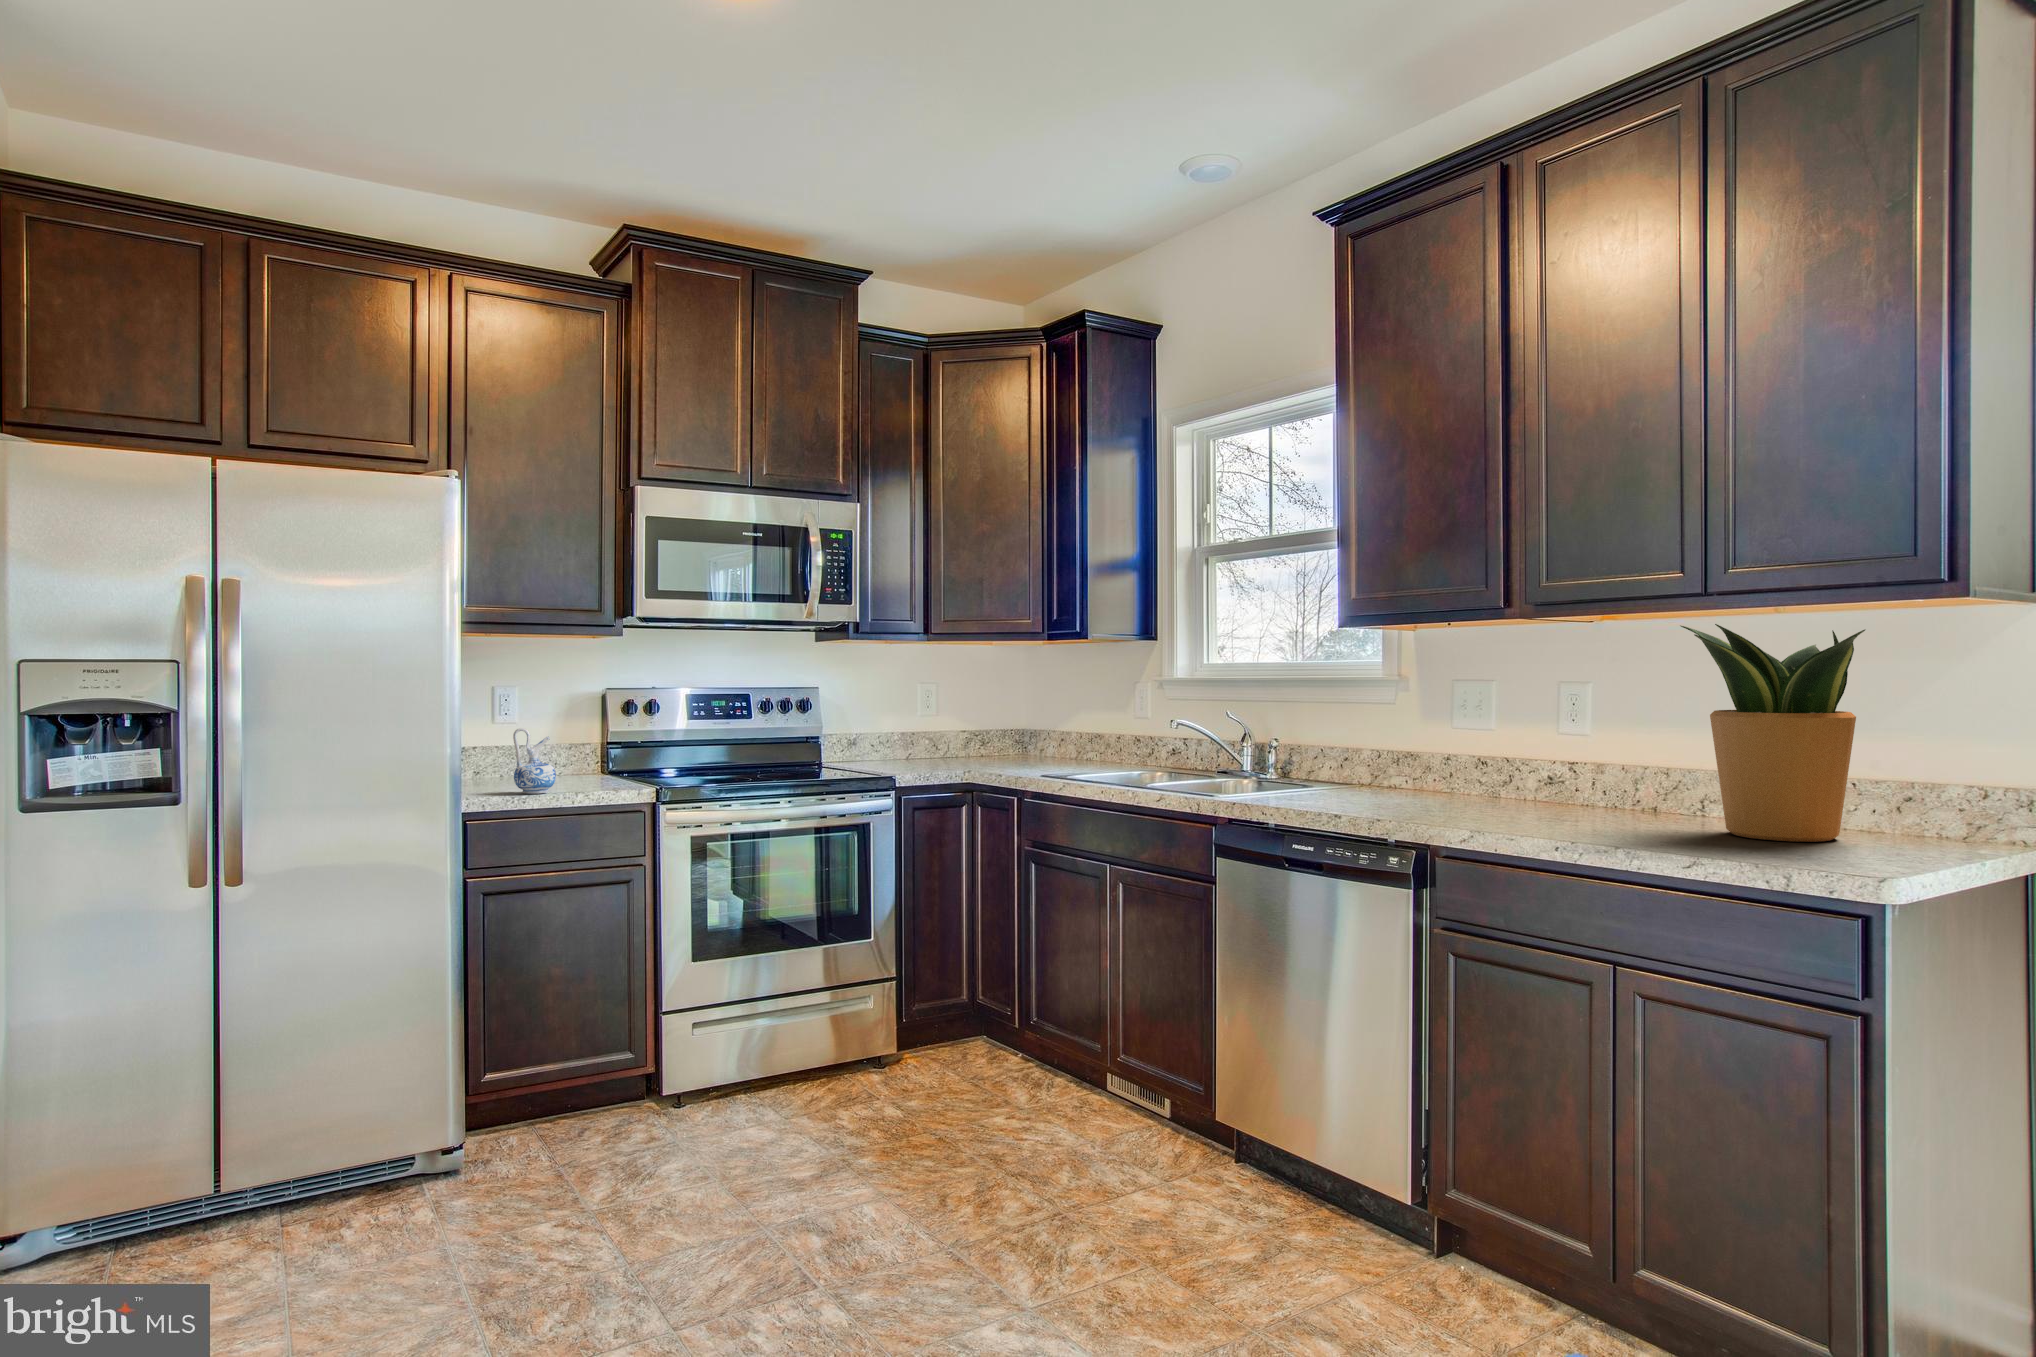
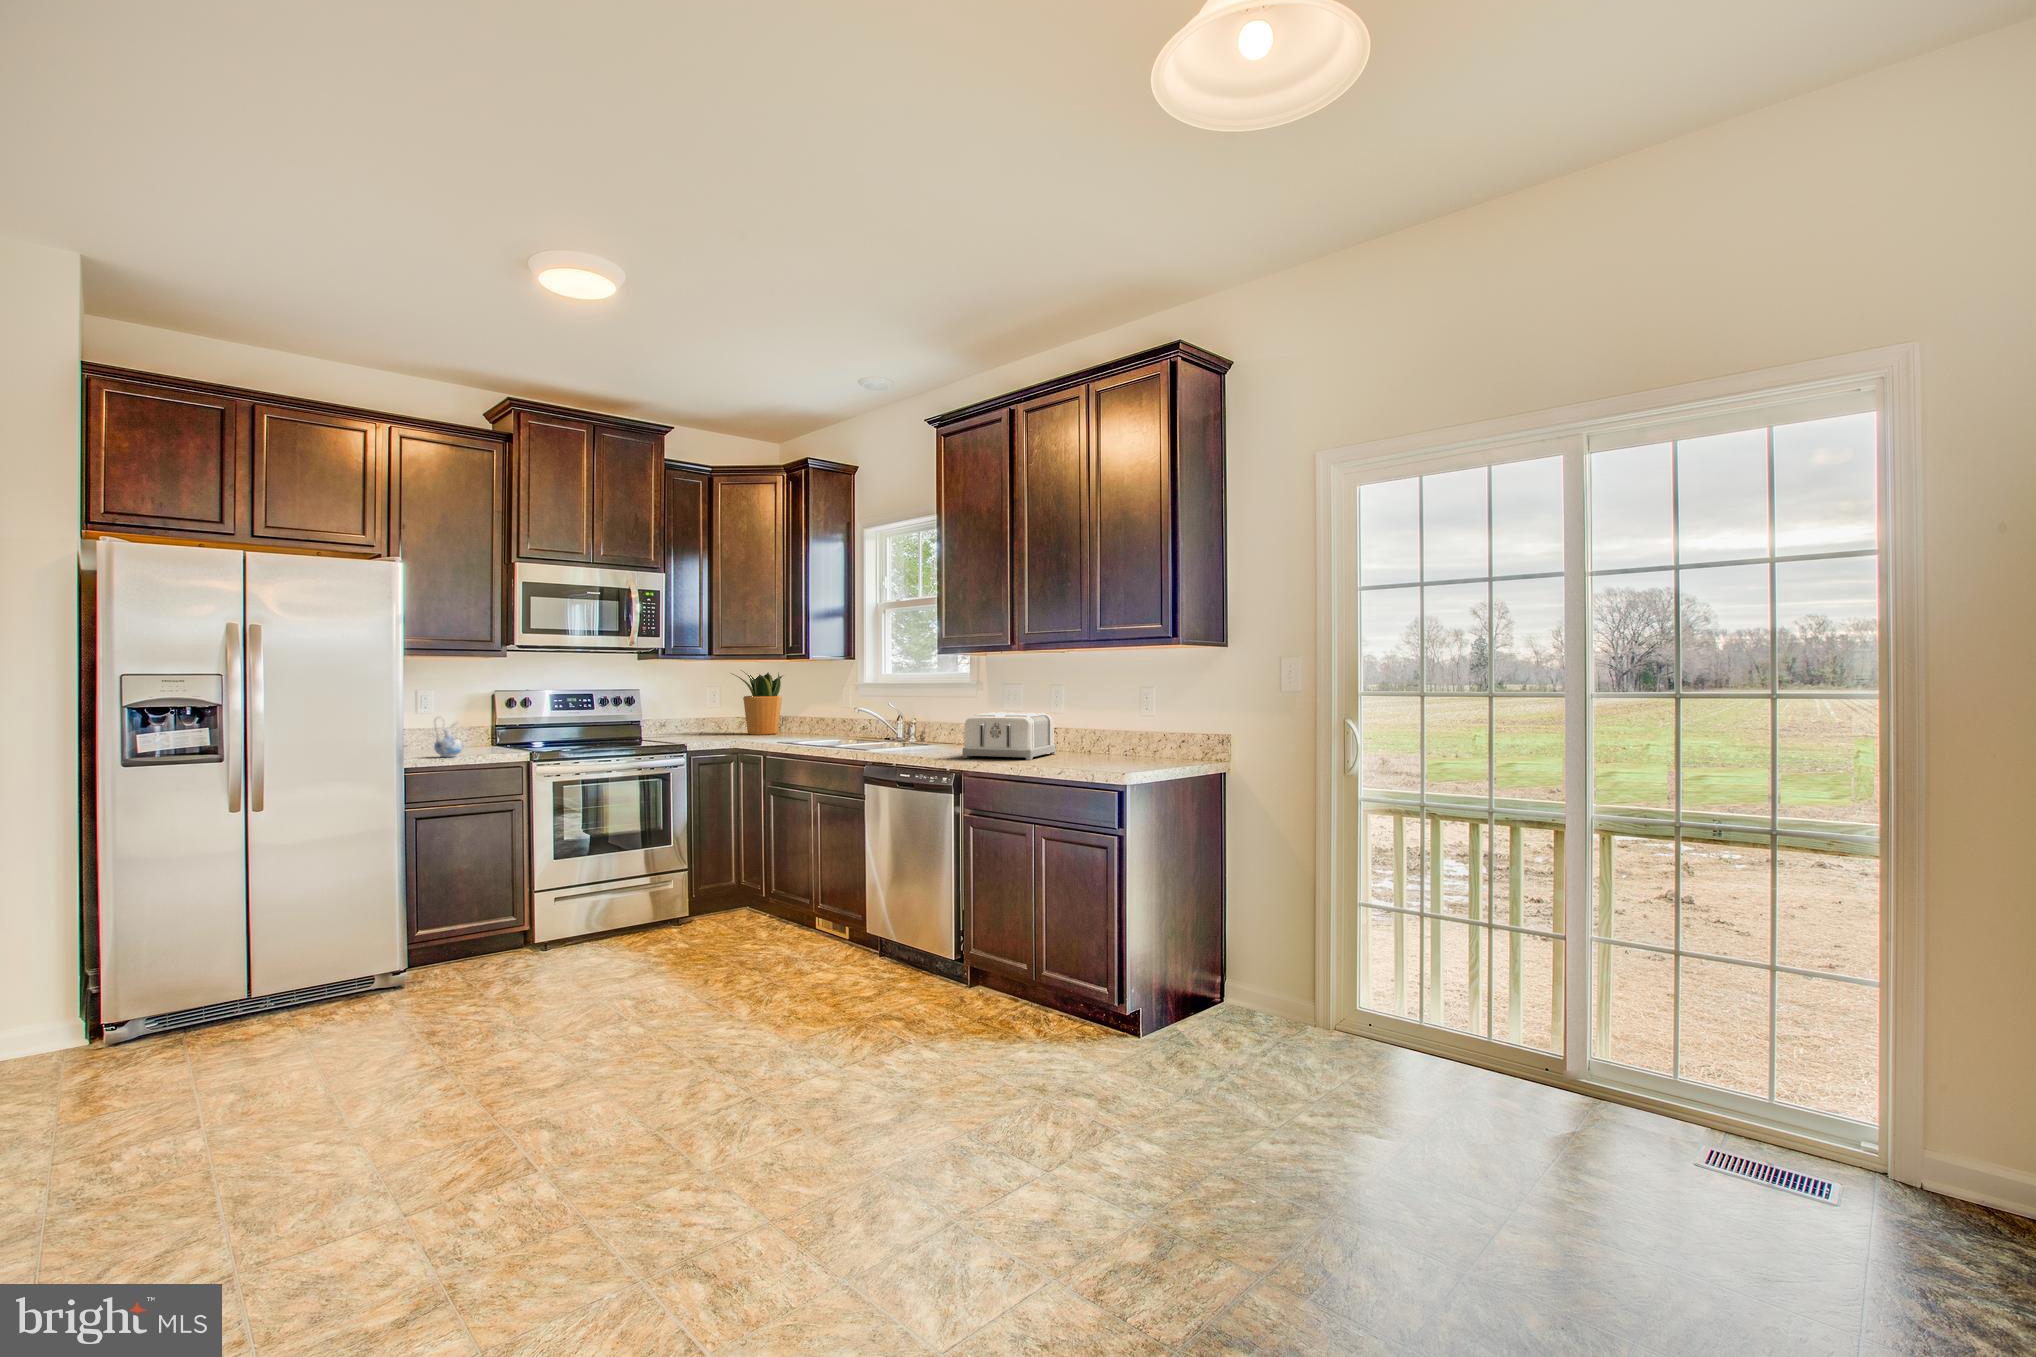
potted plant: present [1681,624,1865,842] -> present [733,672,782,735]
toaster: none [1414,729,1588,825] -> present [963,712,1056,760]

